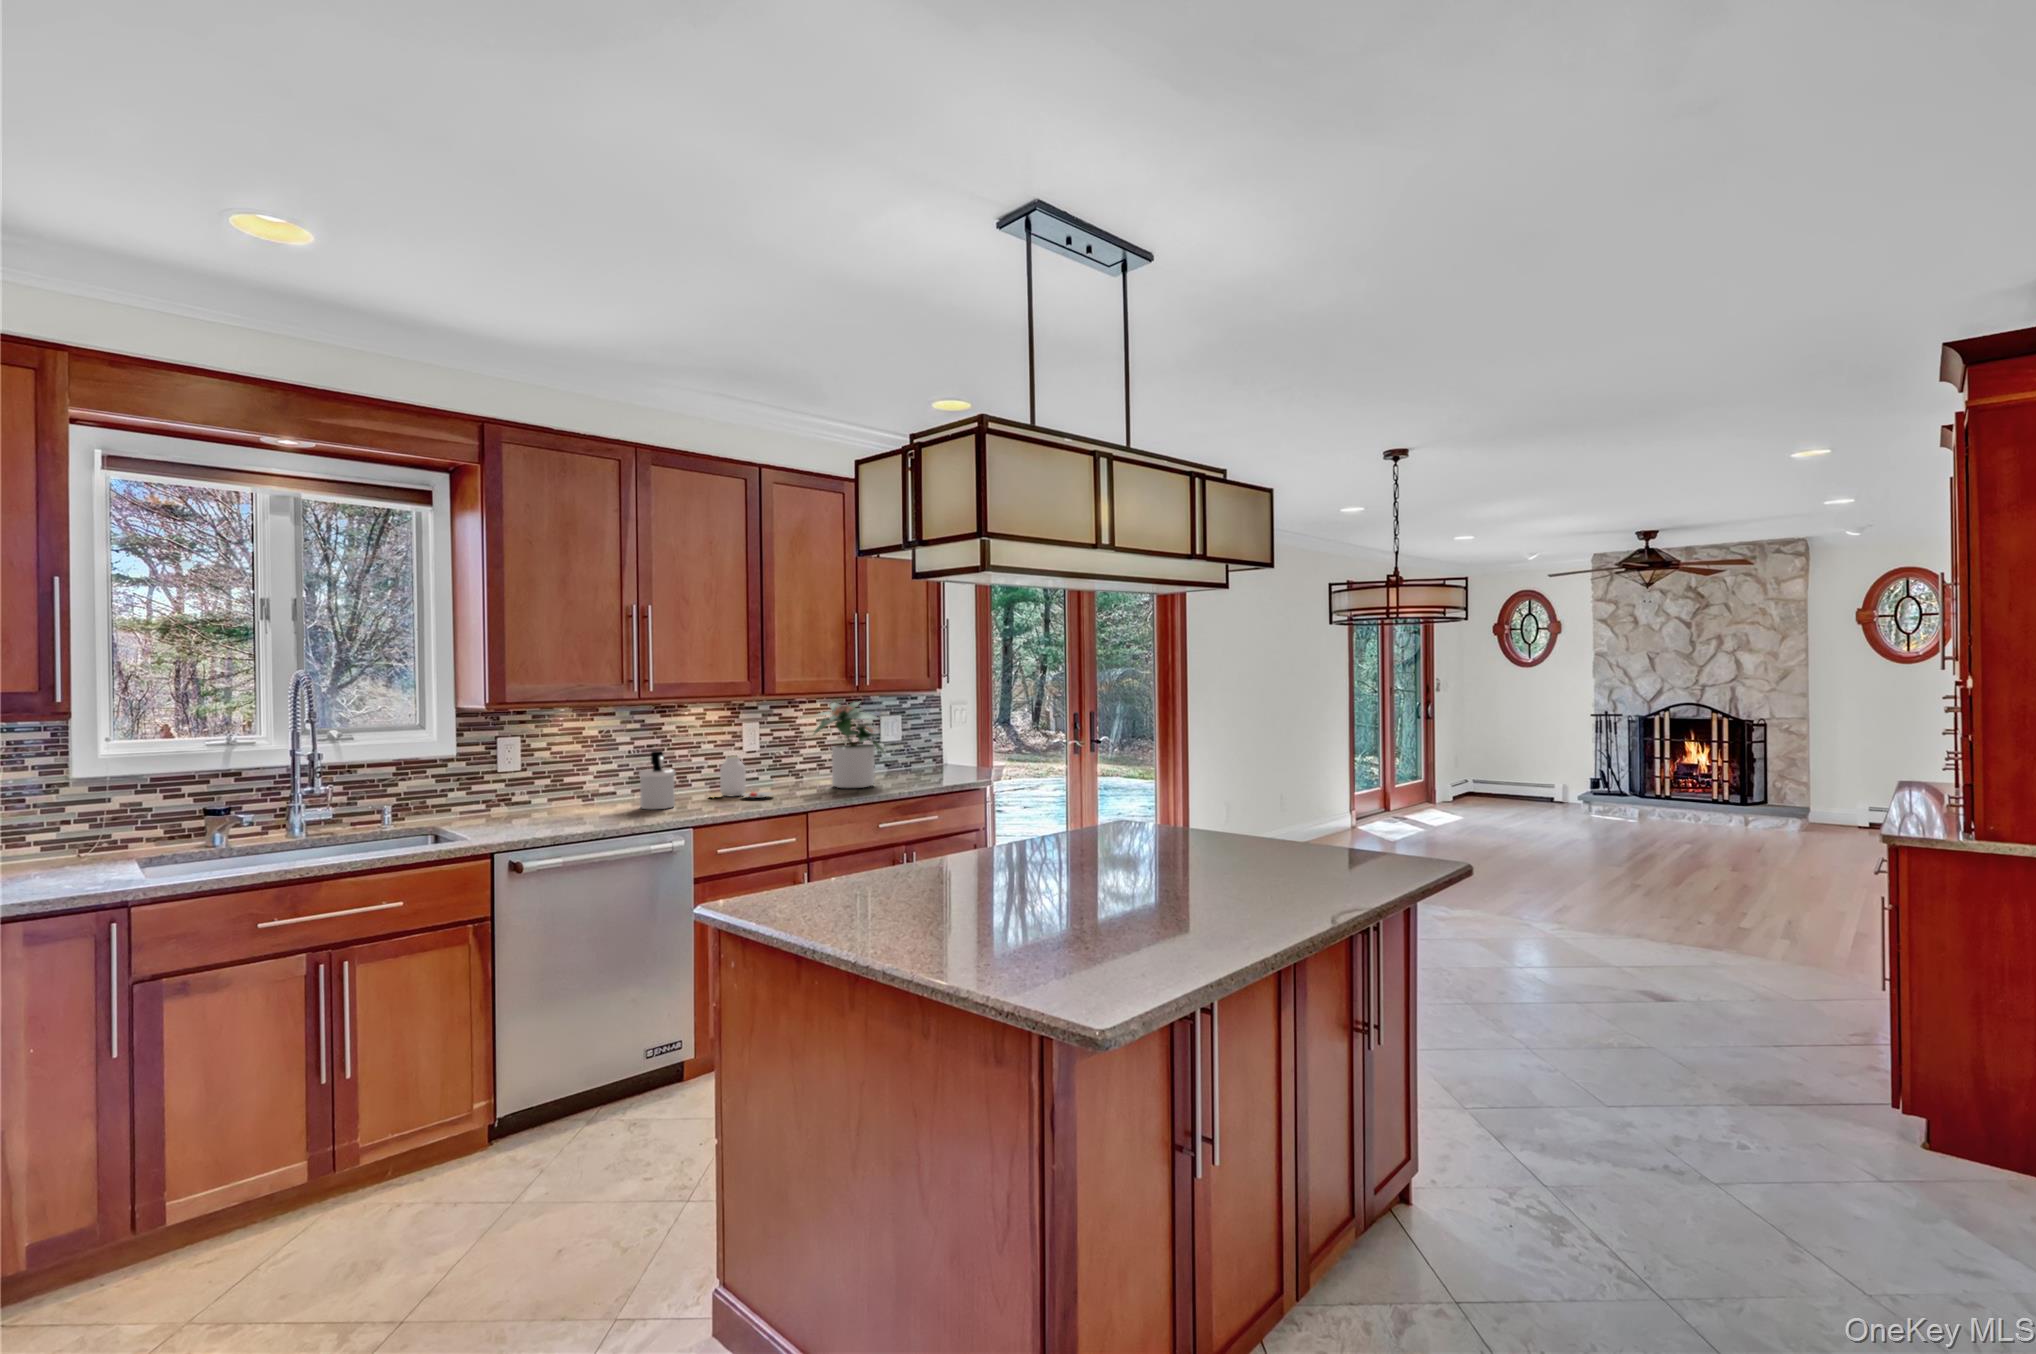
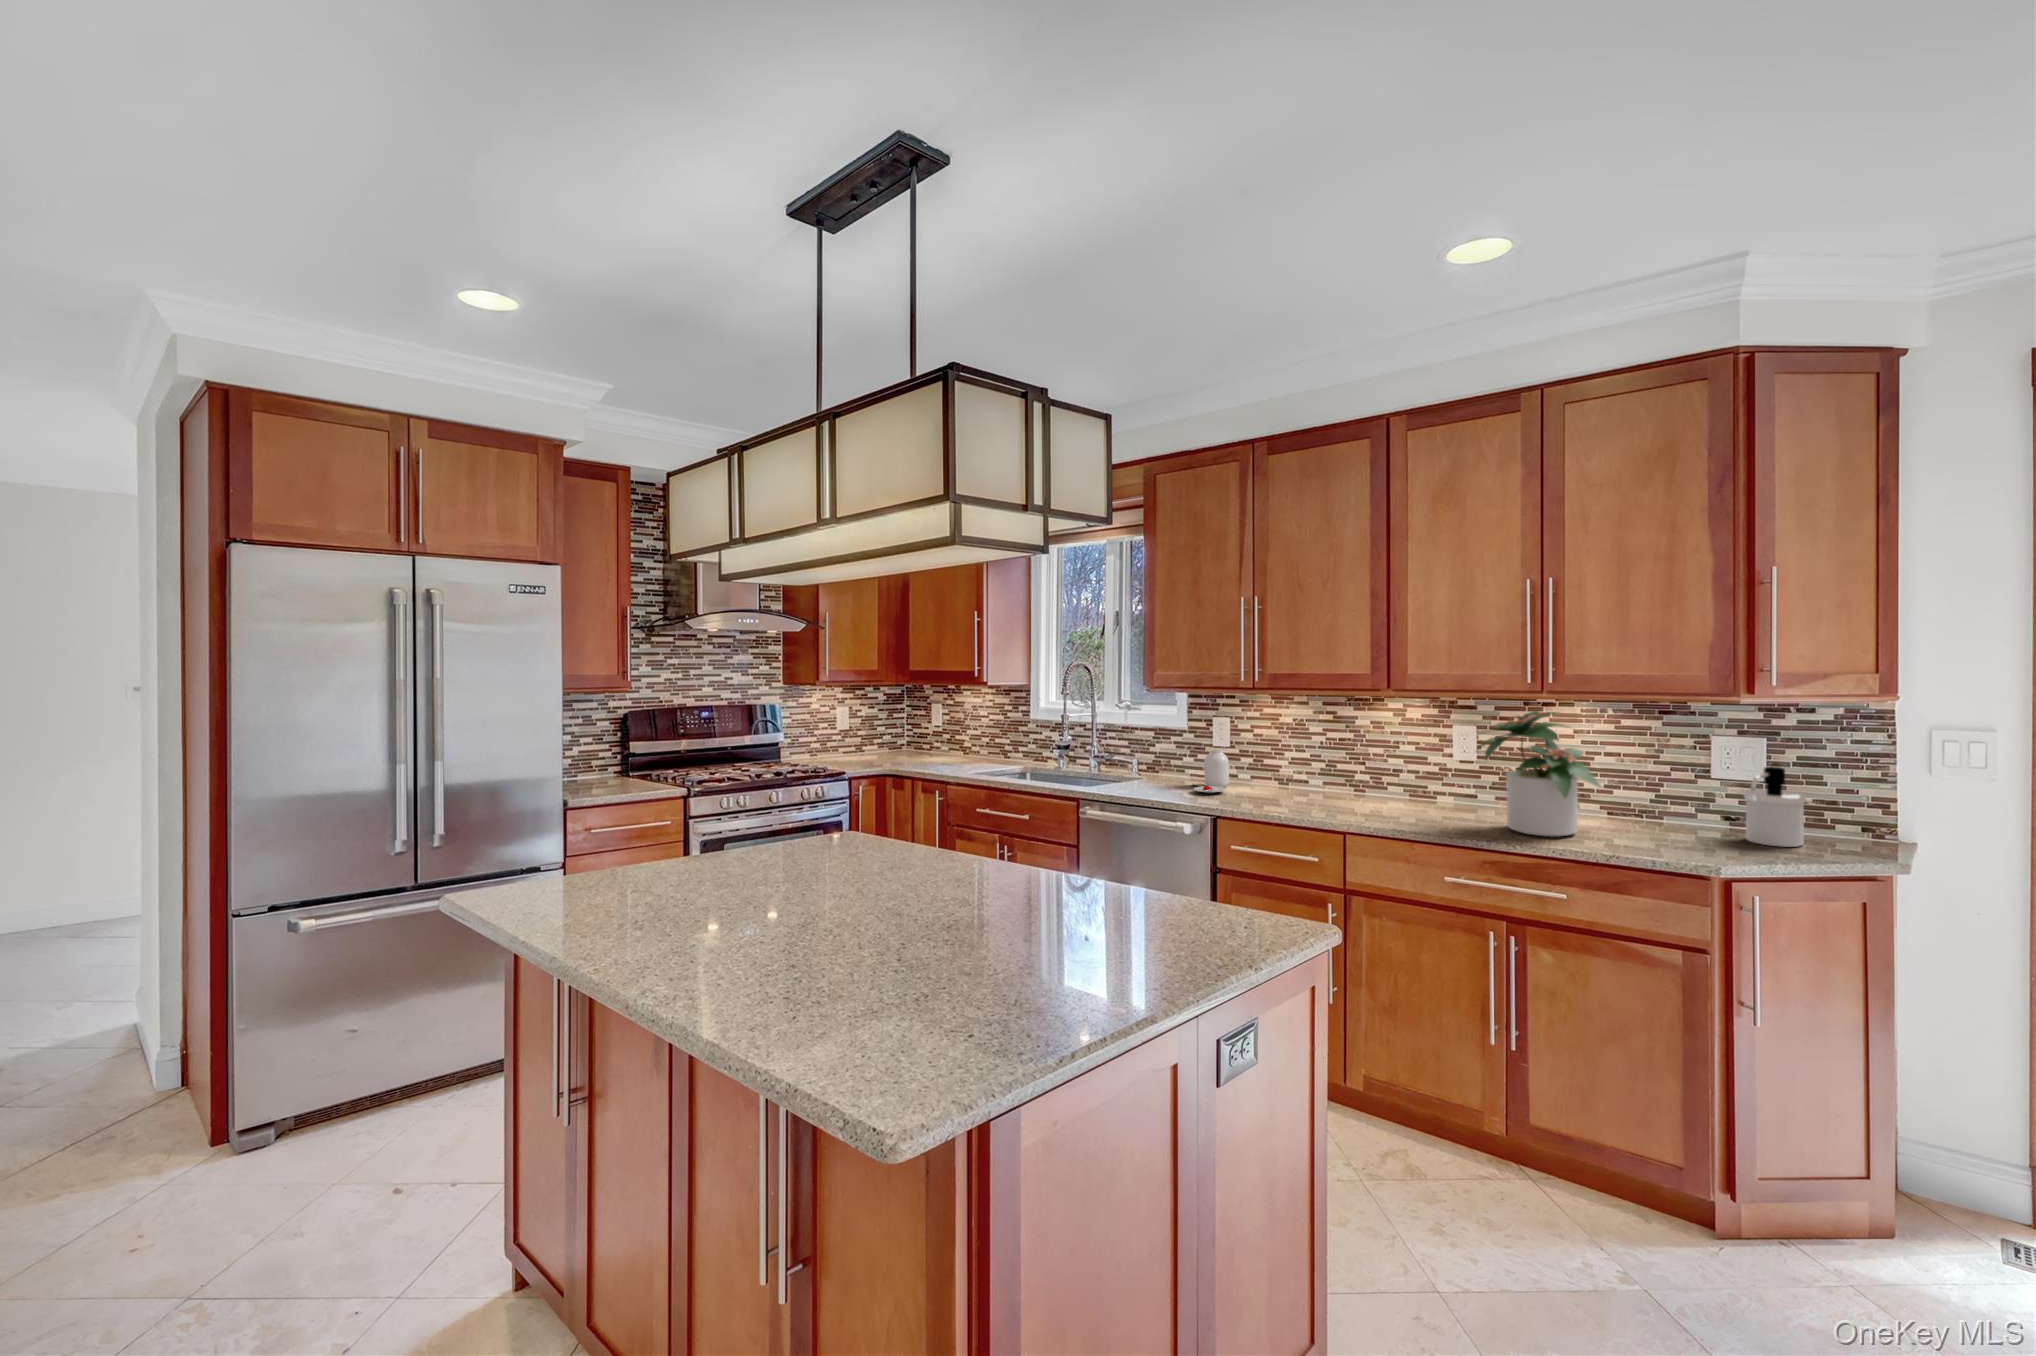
soap dispenser: present [639,751,676,809] -> present [1744,766,1806,847]
jar: present [713,756,773,798] -> present [1193,749,1229,793]

